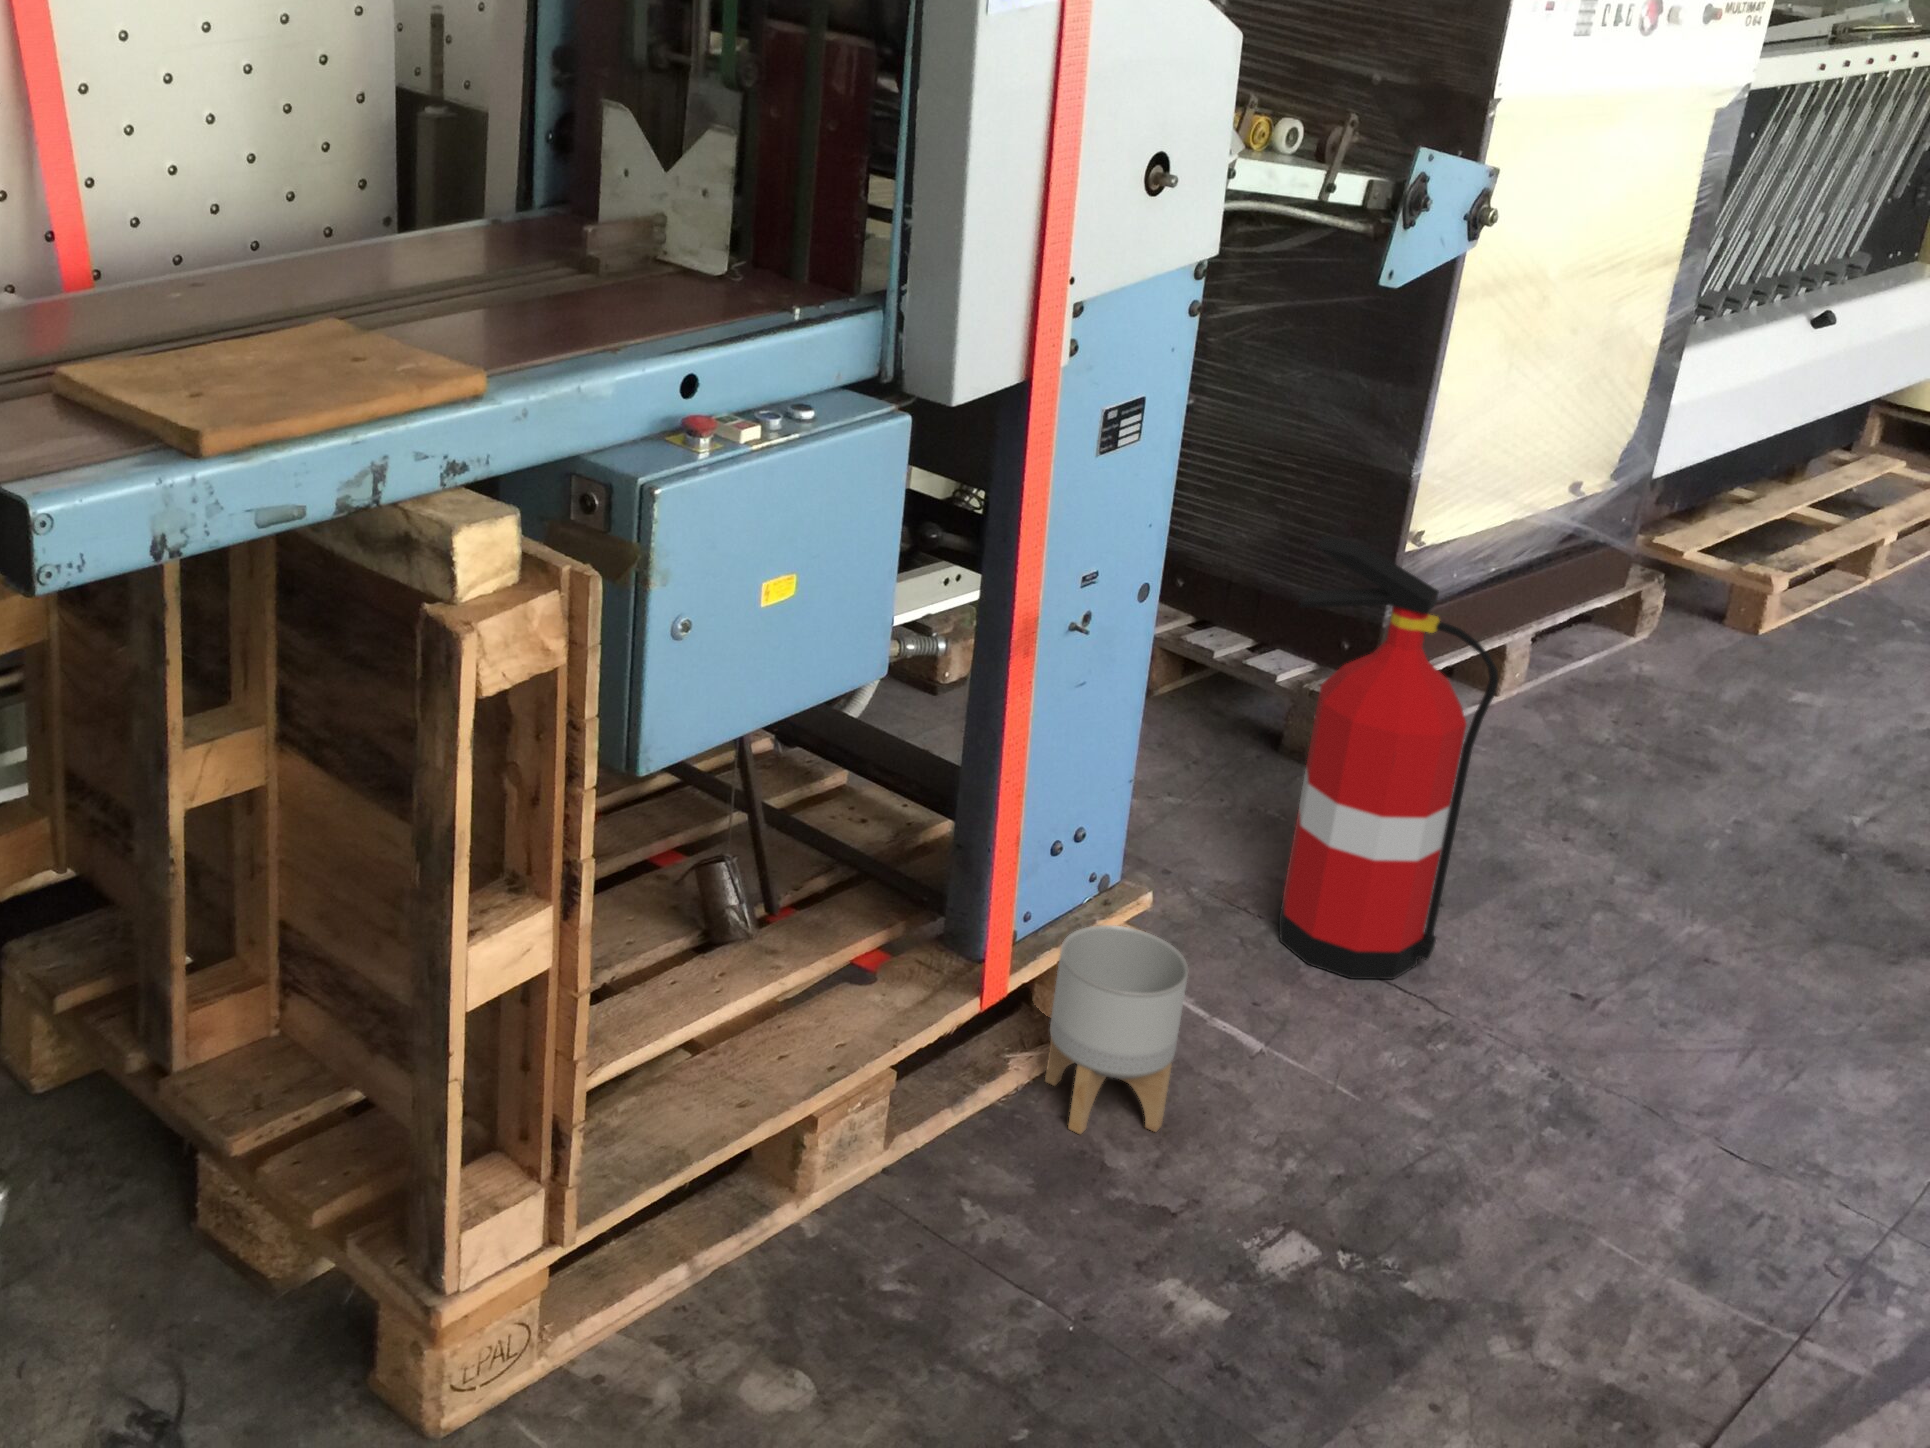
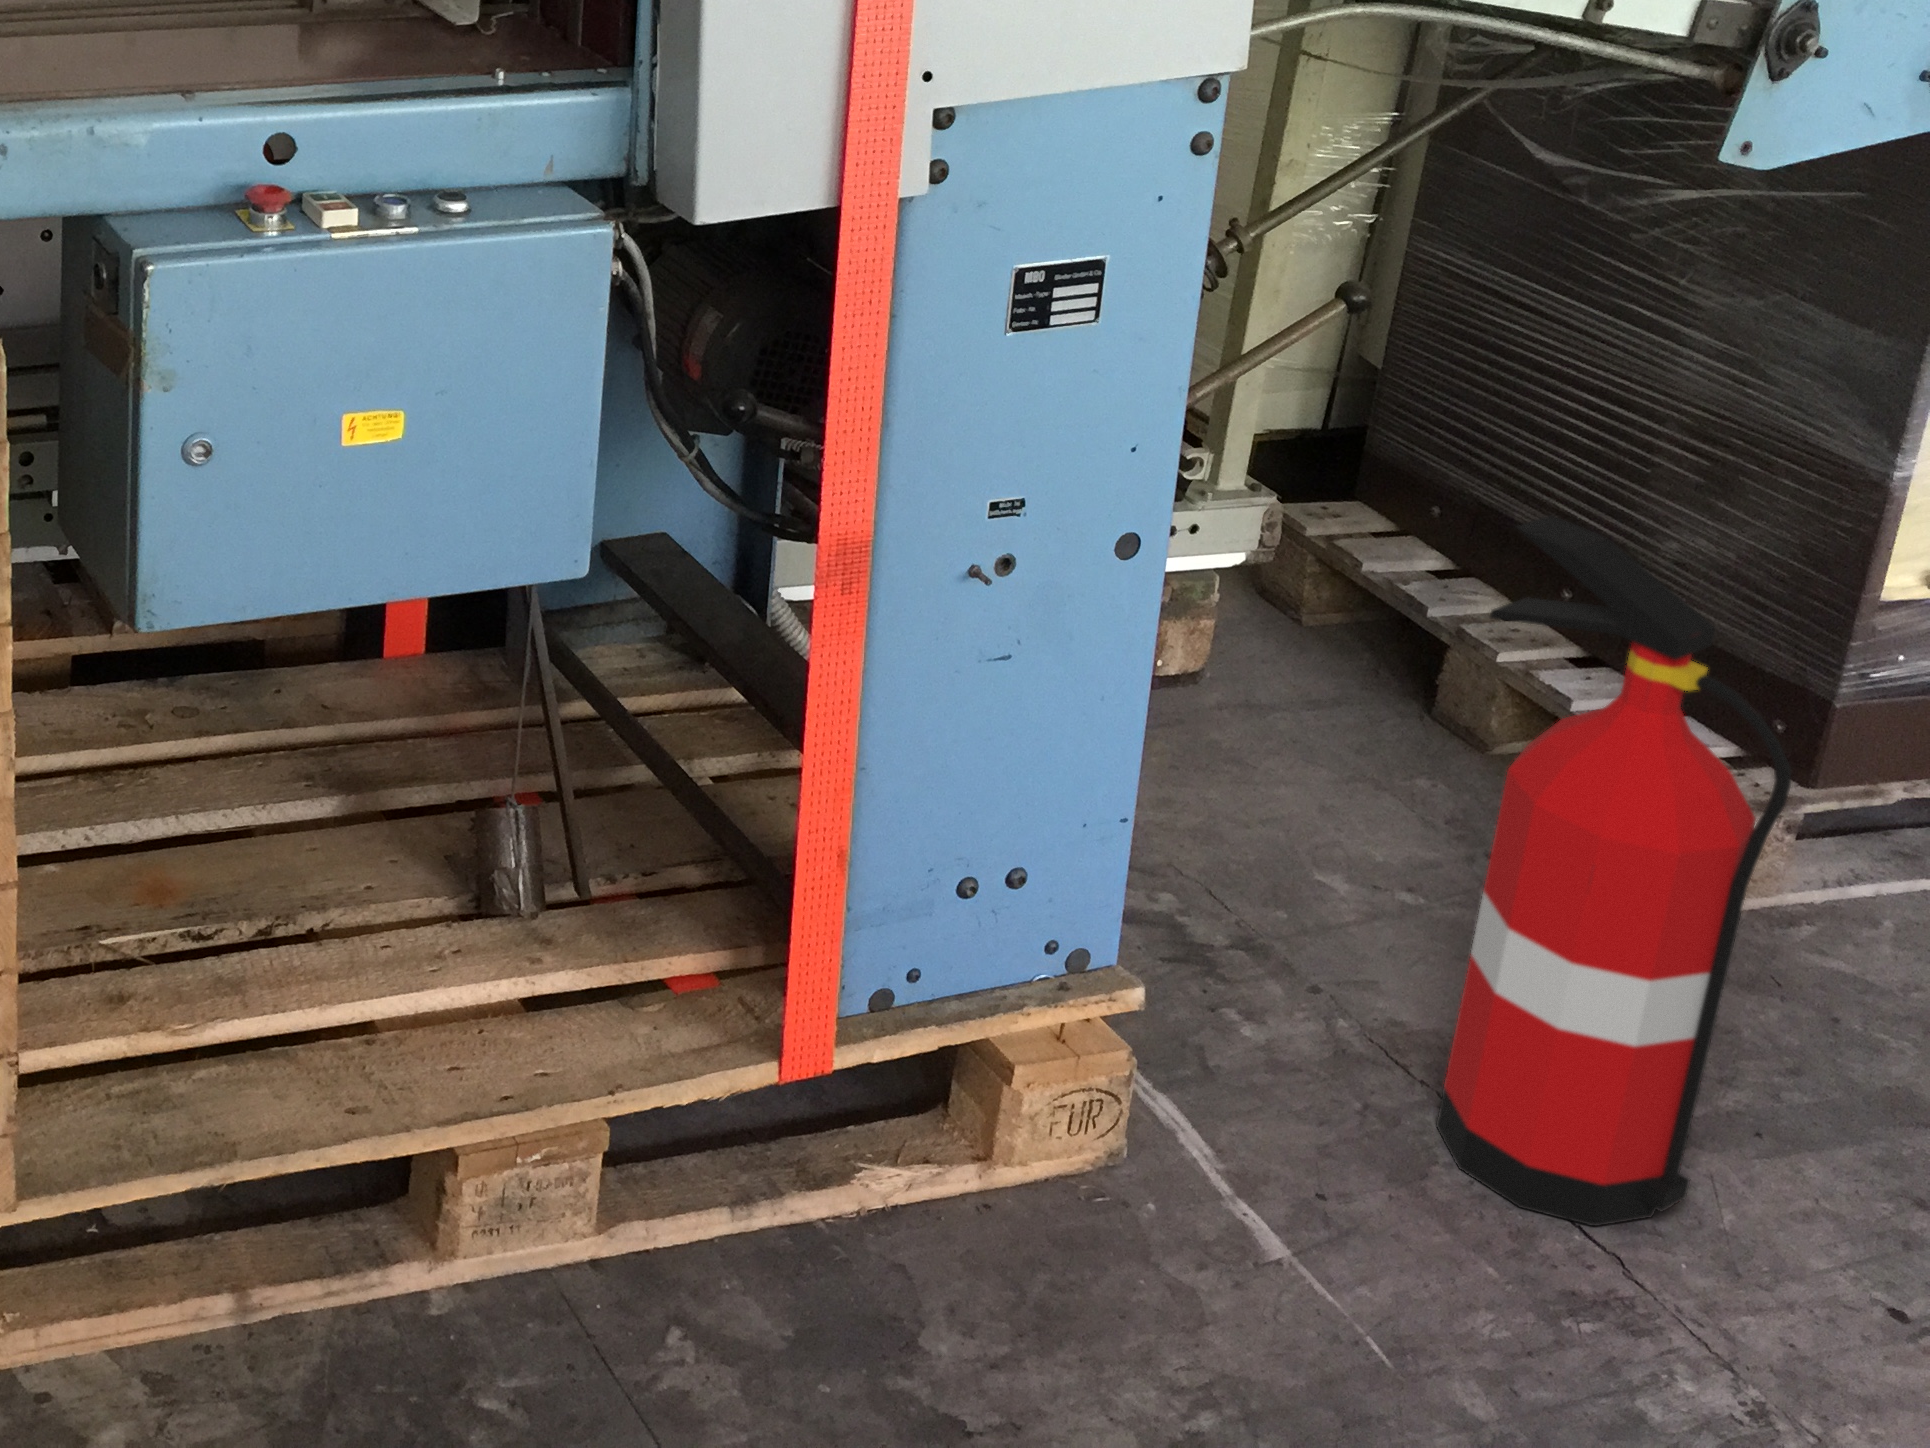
planter: present [1045,925,1188,1134] -> none [898,1009,1101,1332]

